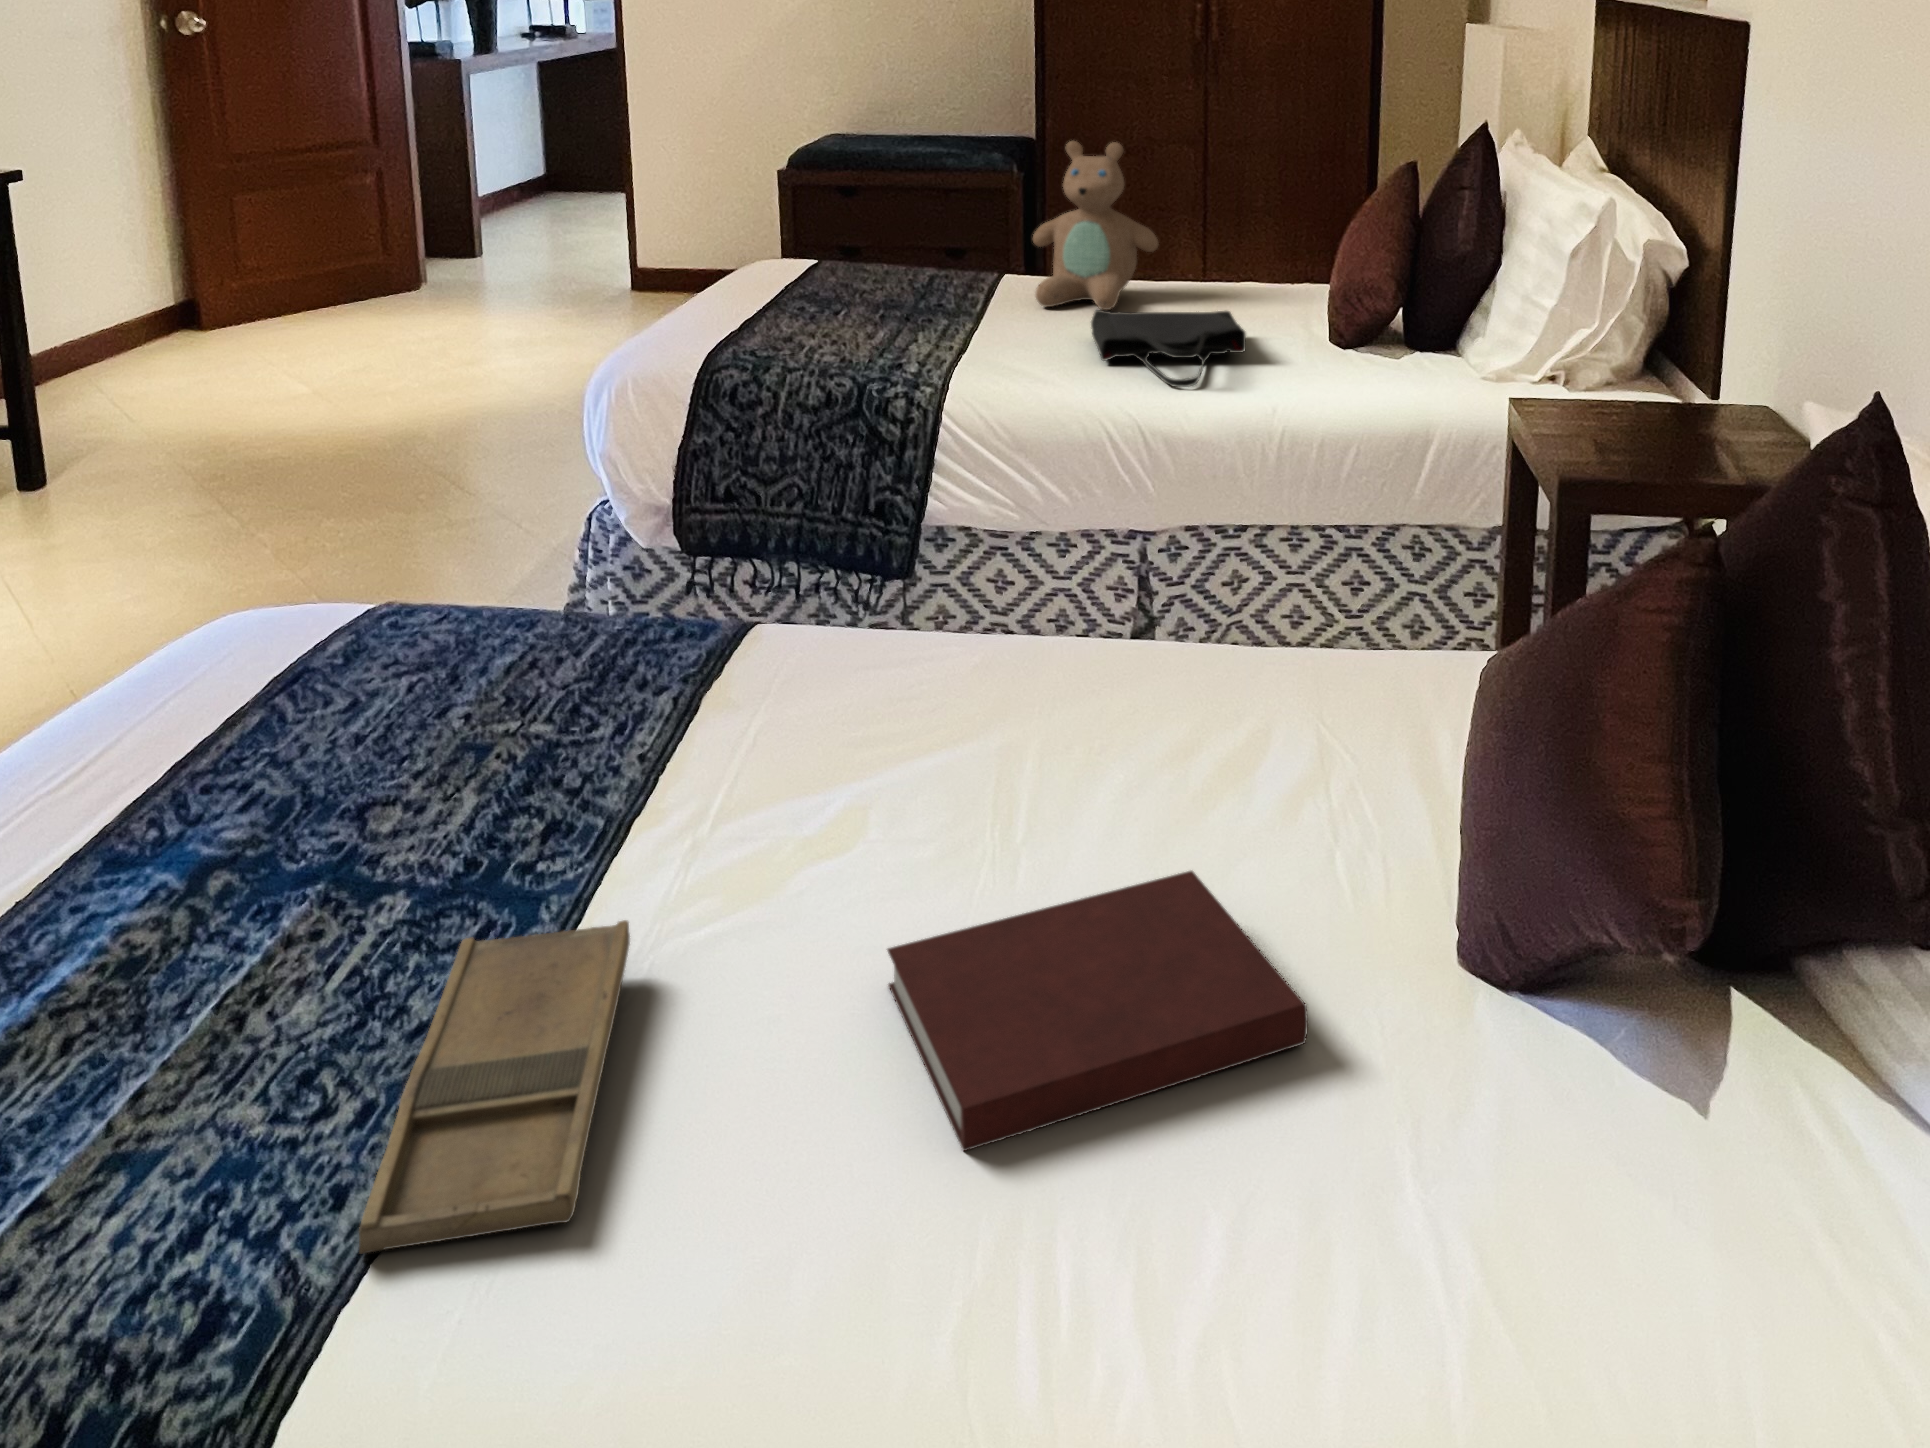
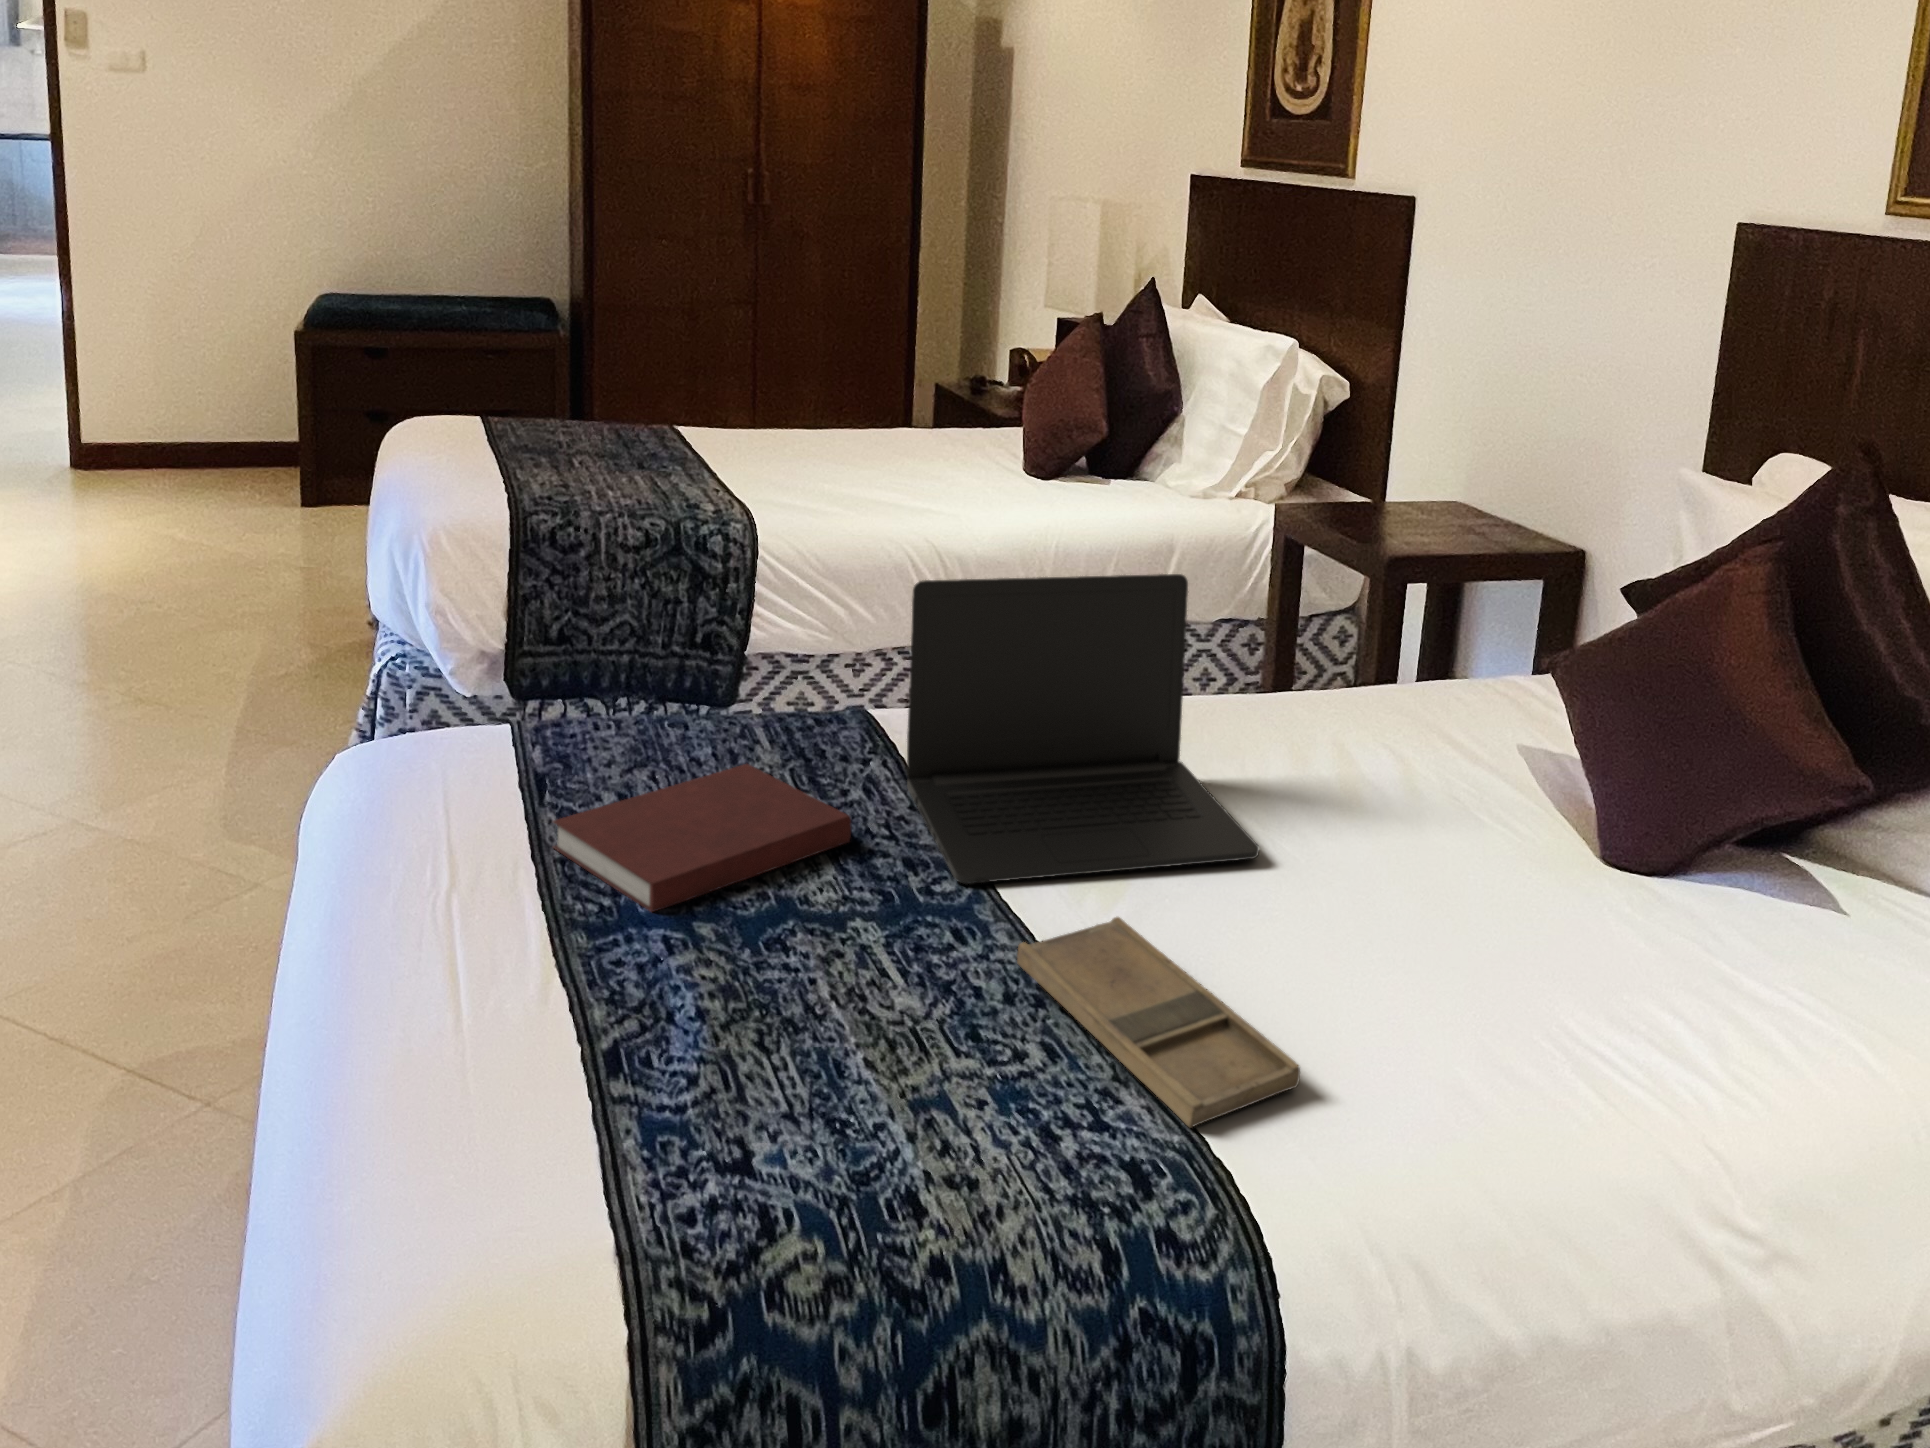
teddy bear: present [1033,141,1158,310] -> none [726,293,850,451]
tote bag: present [1091,310,1246,387] -> none [837,449,992,516]
laptop: none [584,466,1034,859] -> present [907,574,1259,884]
notebook: present [887,871,1308,1151] -> present [553,764,851,912]

